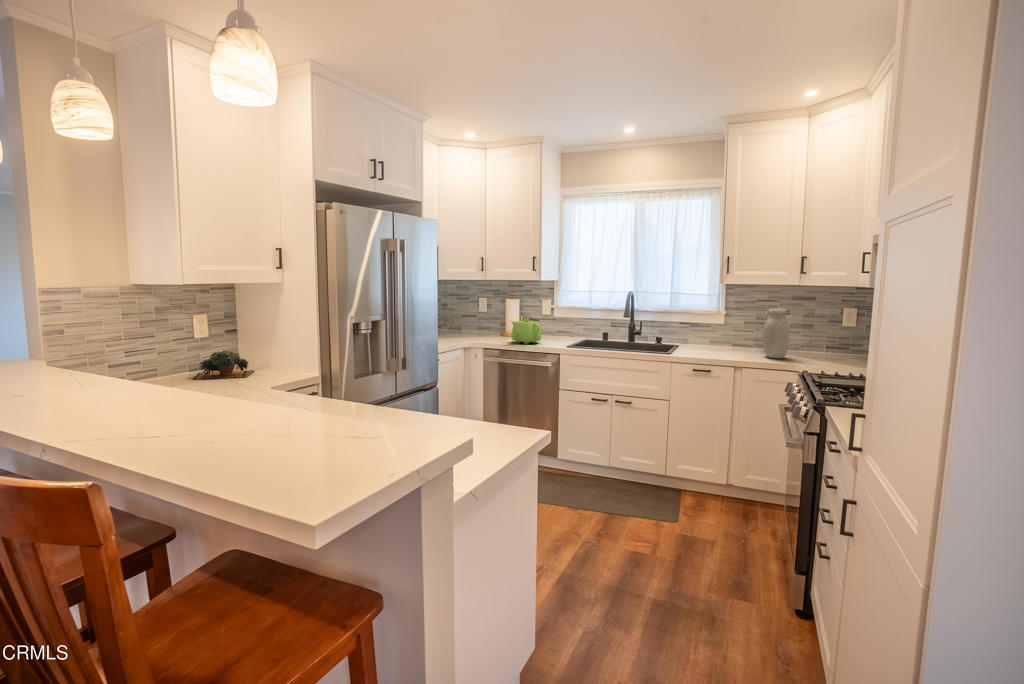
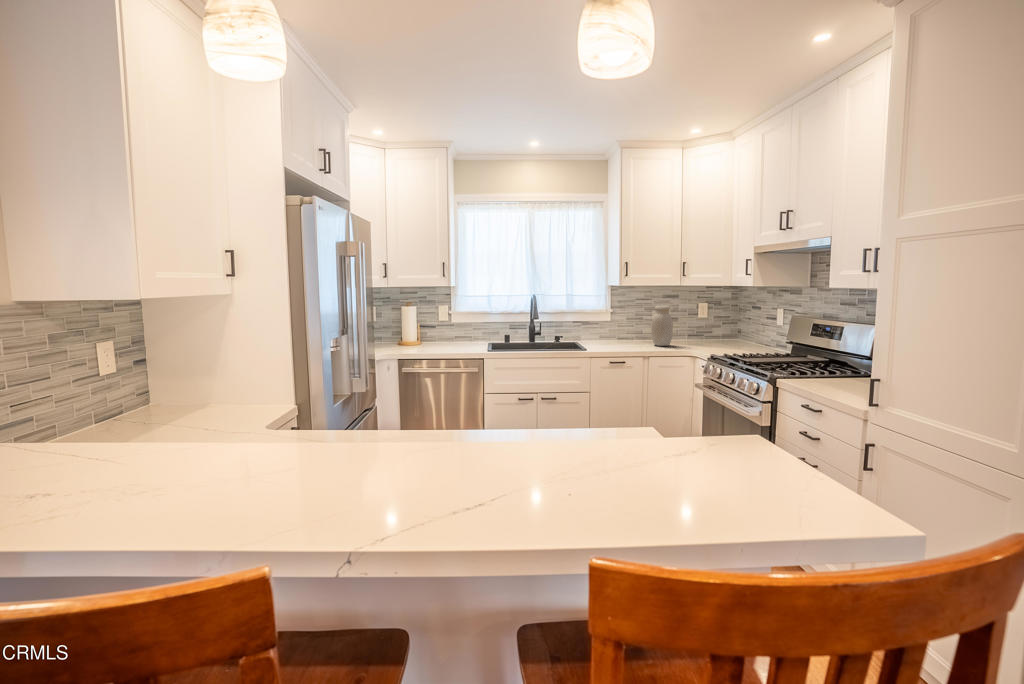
teapot: present [511,318,542,344] -> none [427,325,458,351]
succulent plant: present [193,350,254,380] -> none [114,387,204,433]

